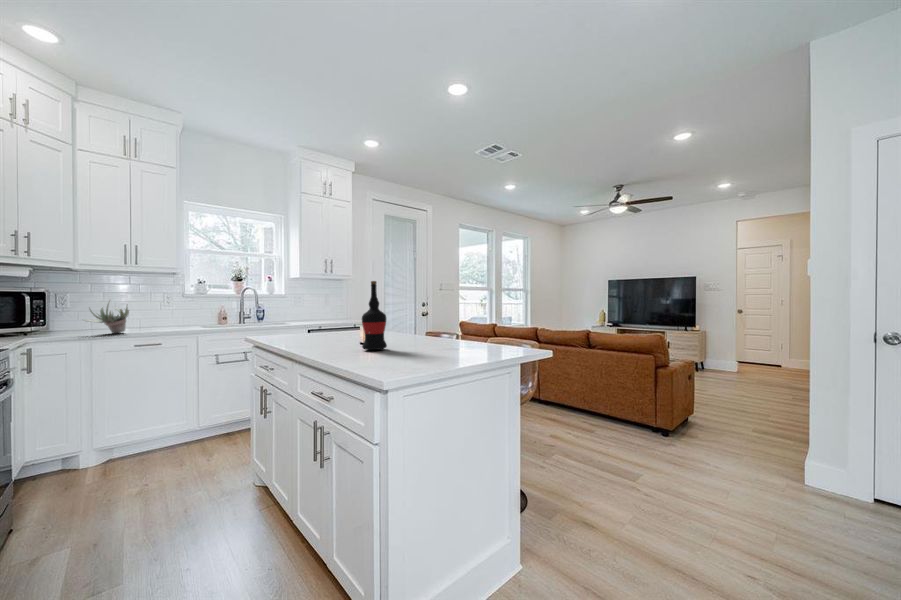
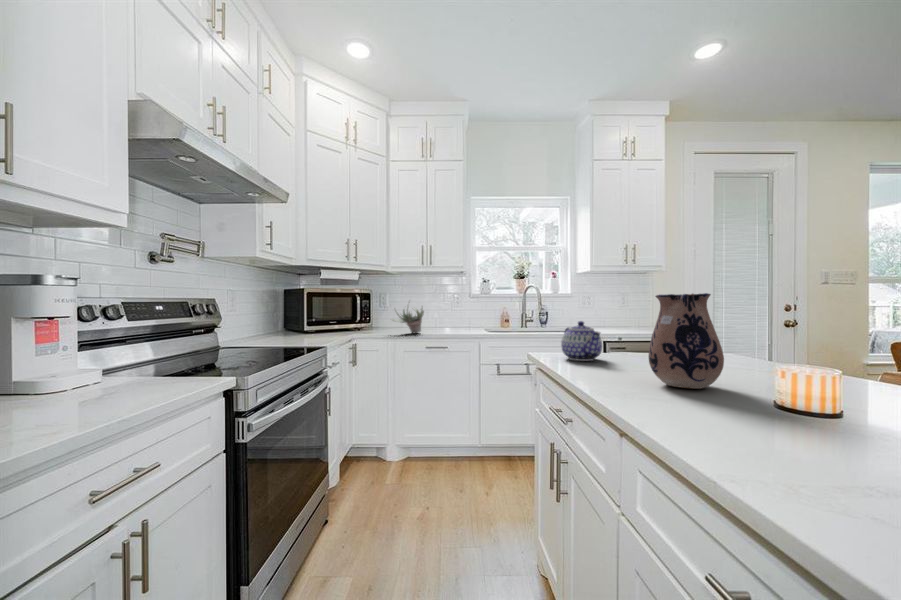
wine bottle: present [362,281,387,350] -> none [754,264,831,432]
ceramic pitcher: none [324,294,360,344] -> present [649,293,724,389]
teapot: none [273,312,301,338] -> present [561,321,602,361]

